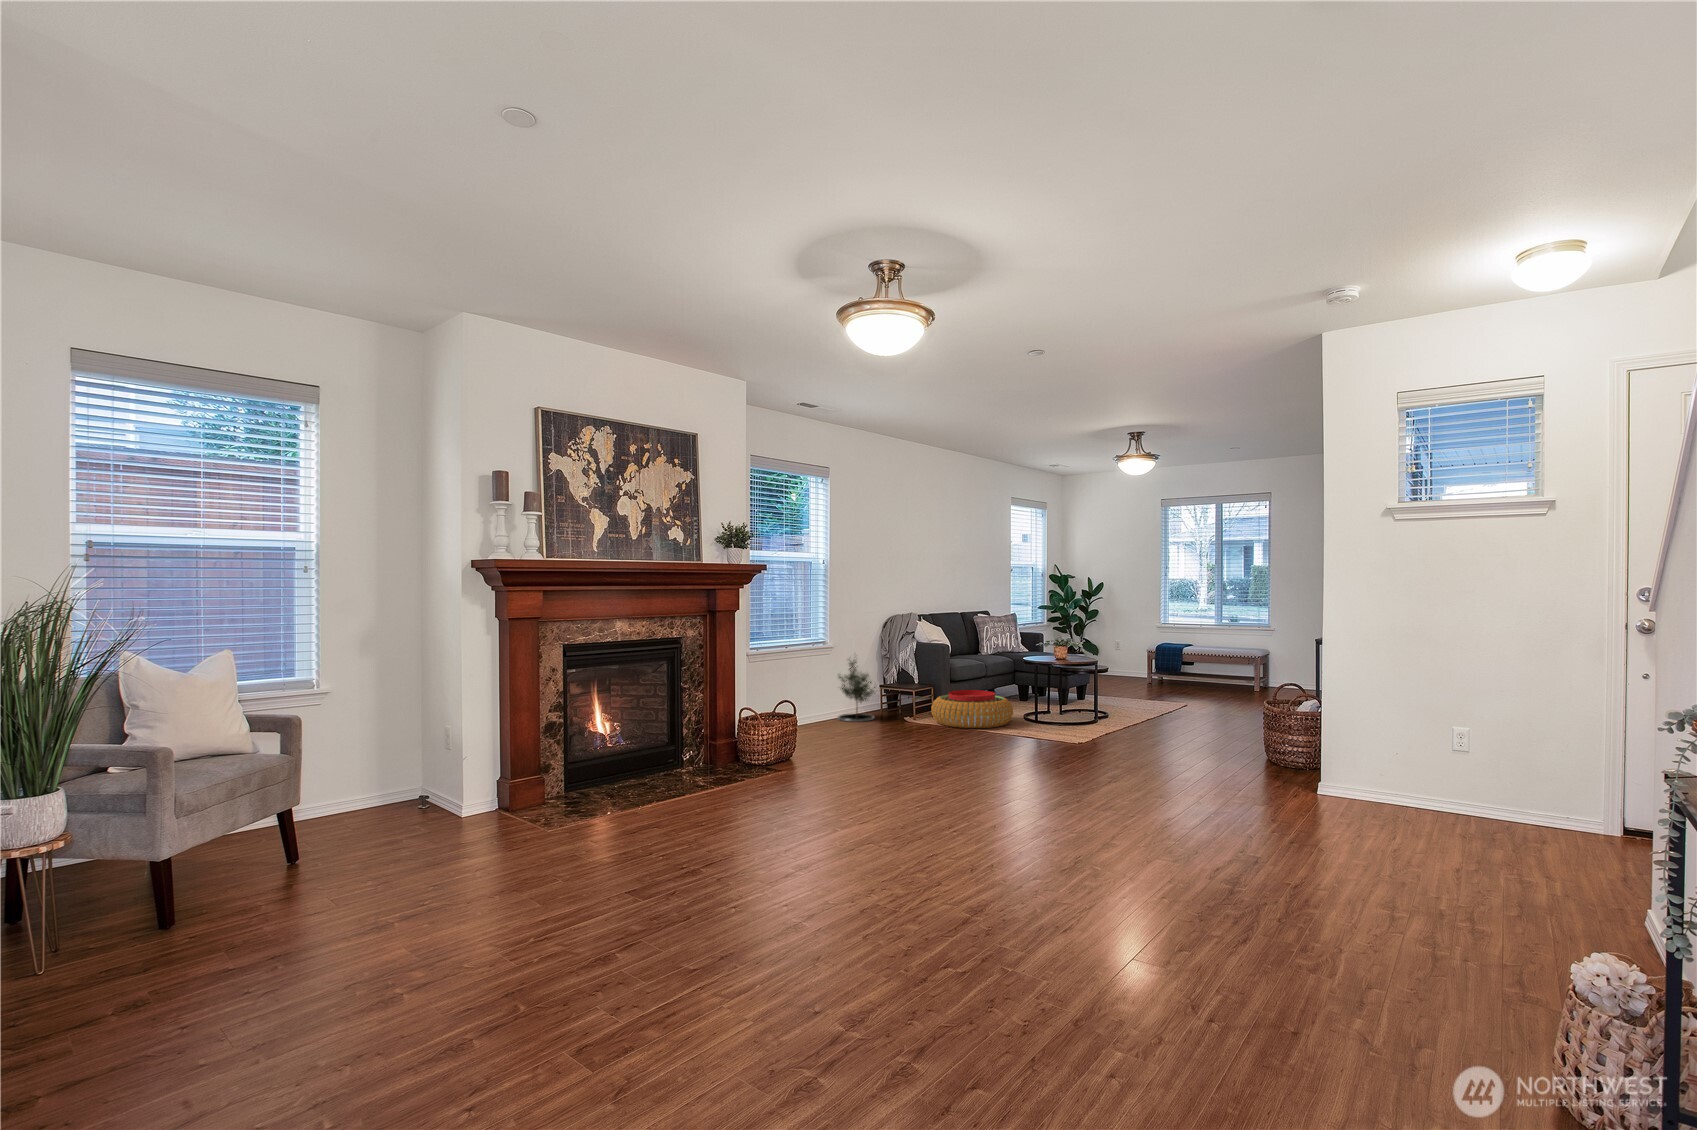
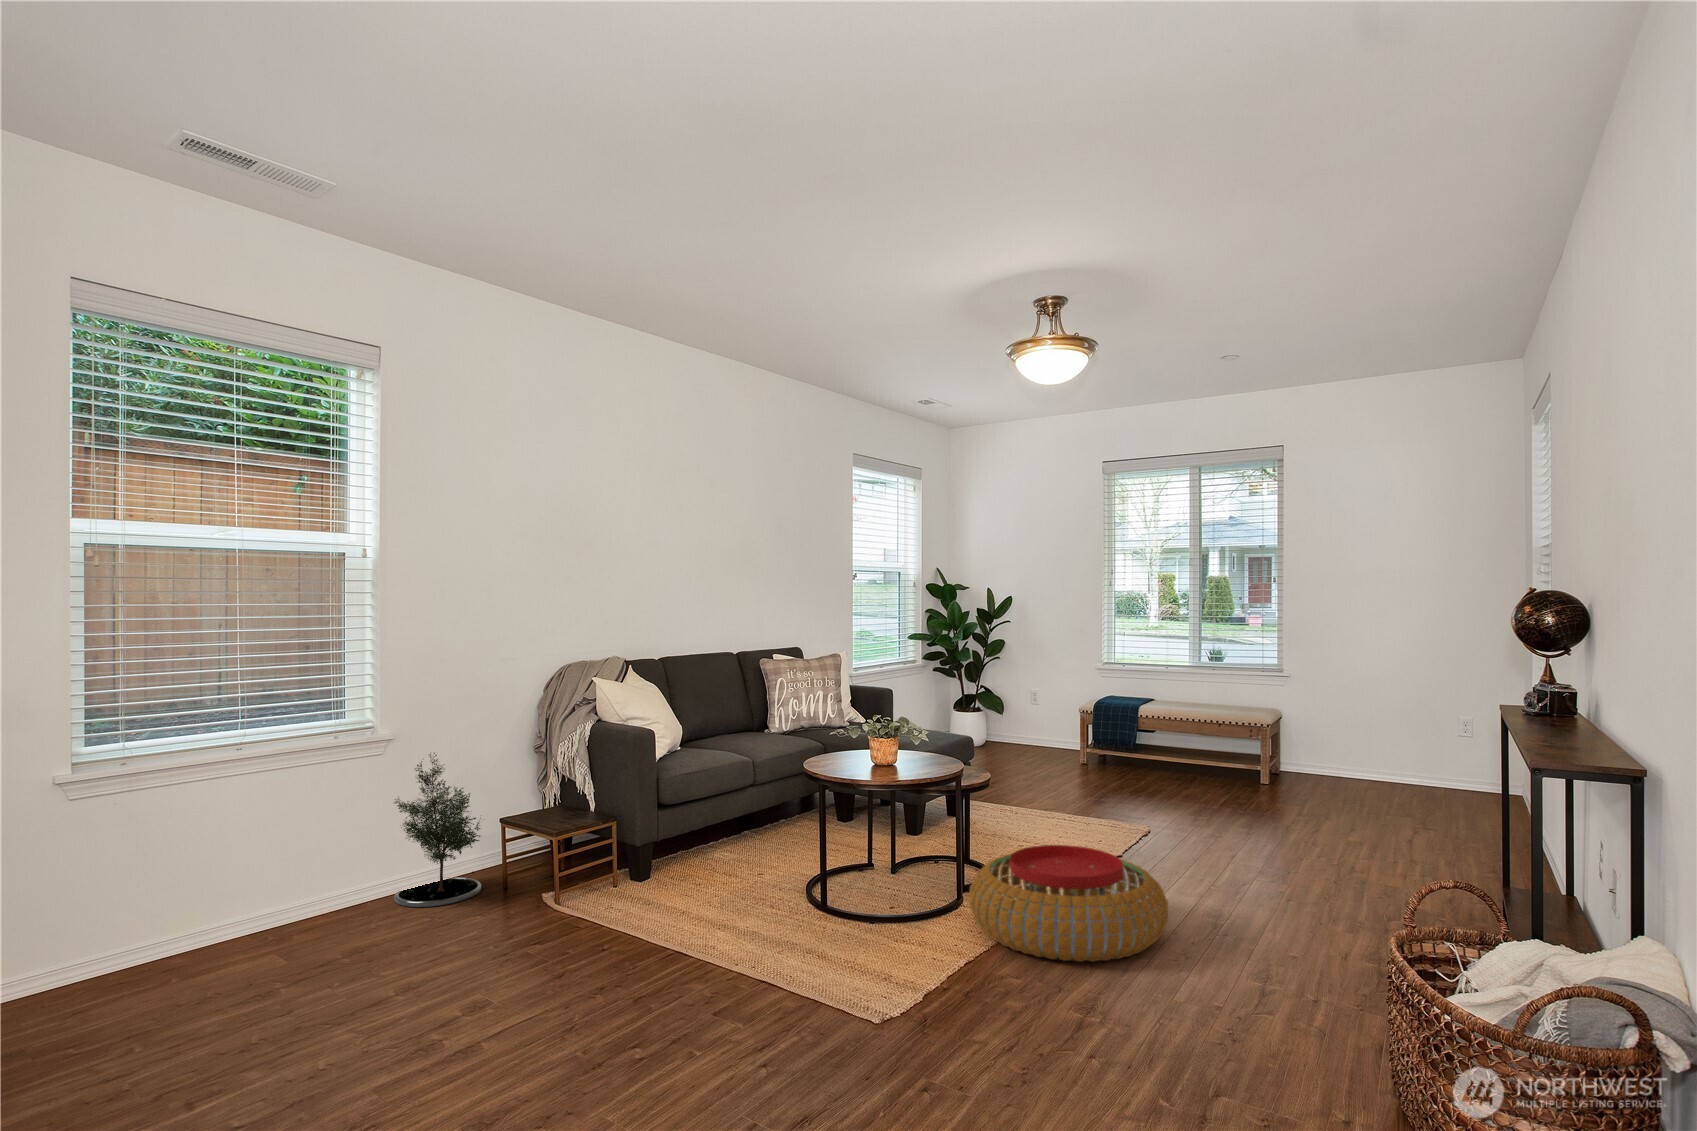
pouf: present [931,690,1013,728] -> present [969,845,1168,962]

